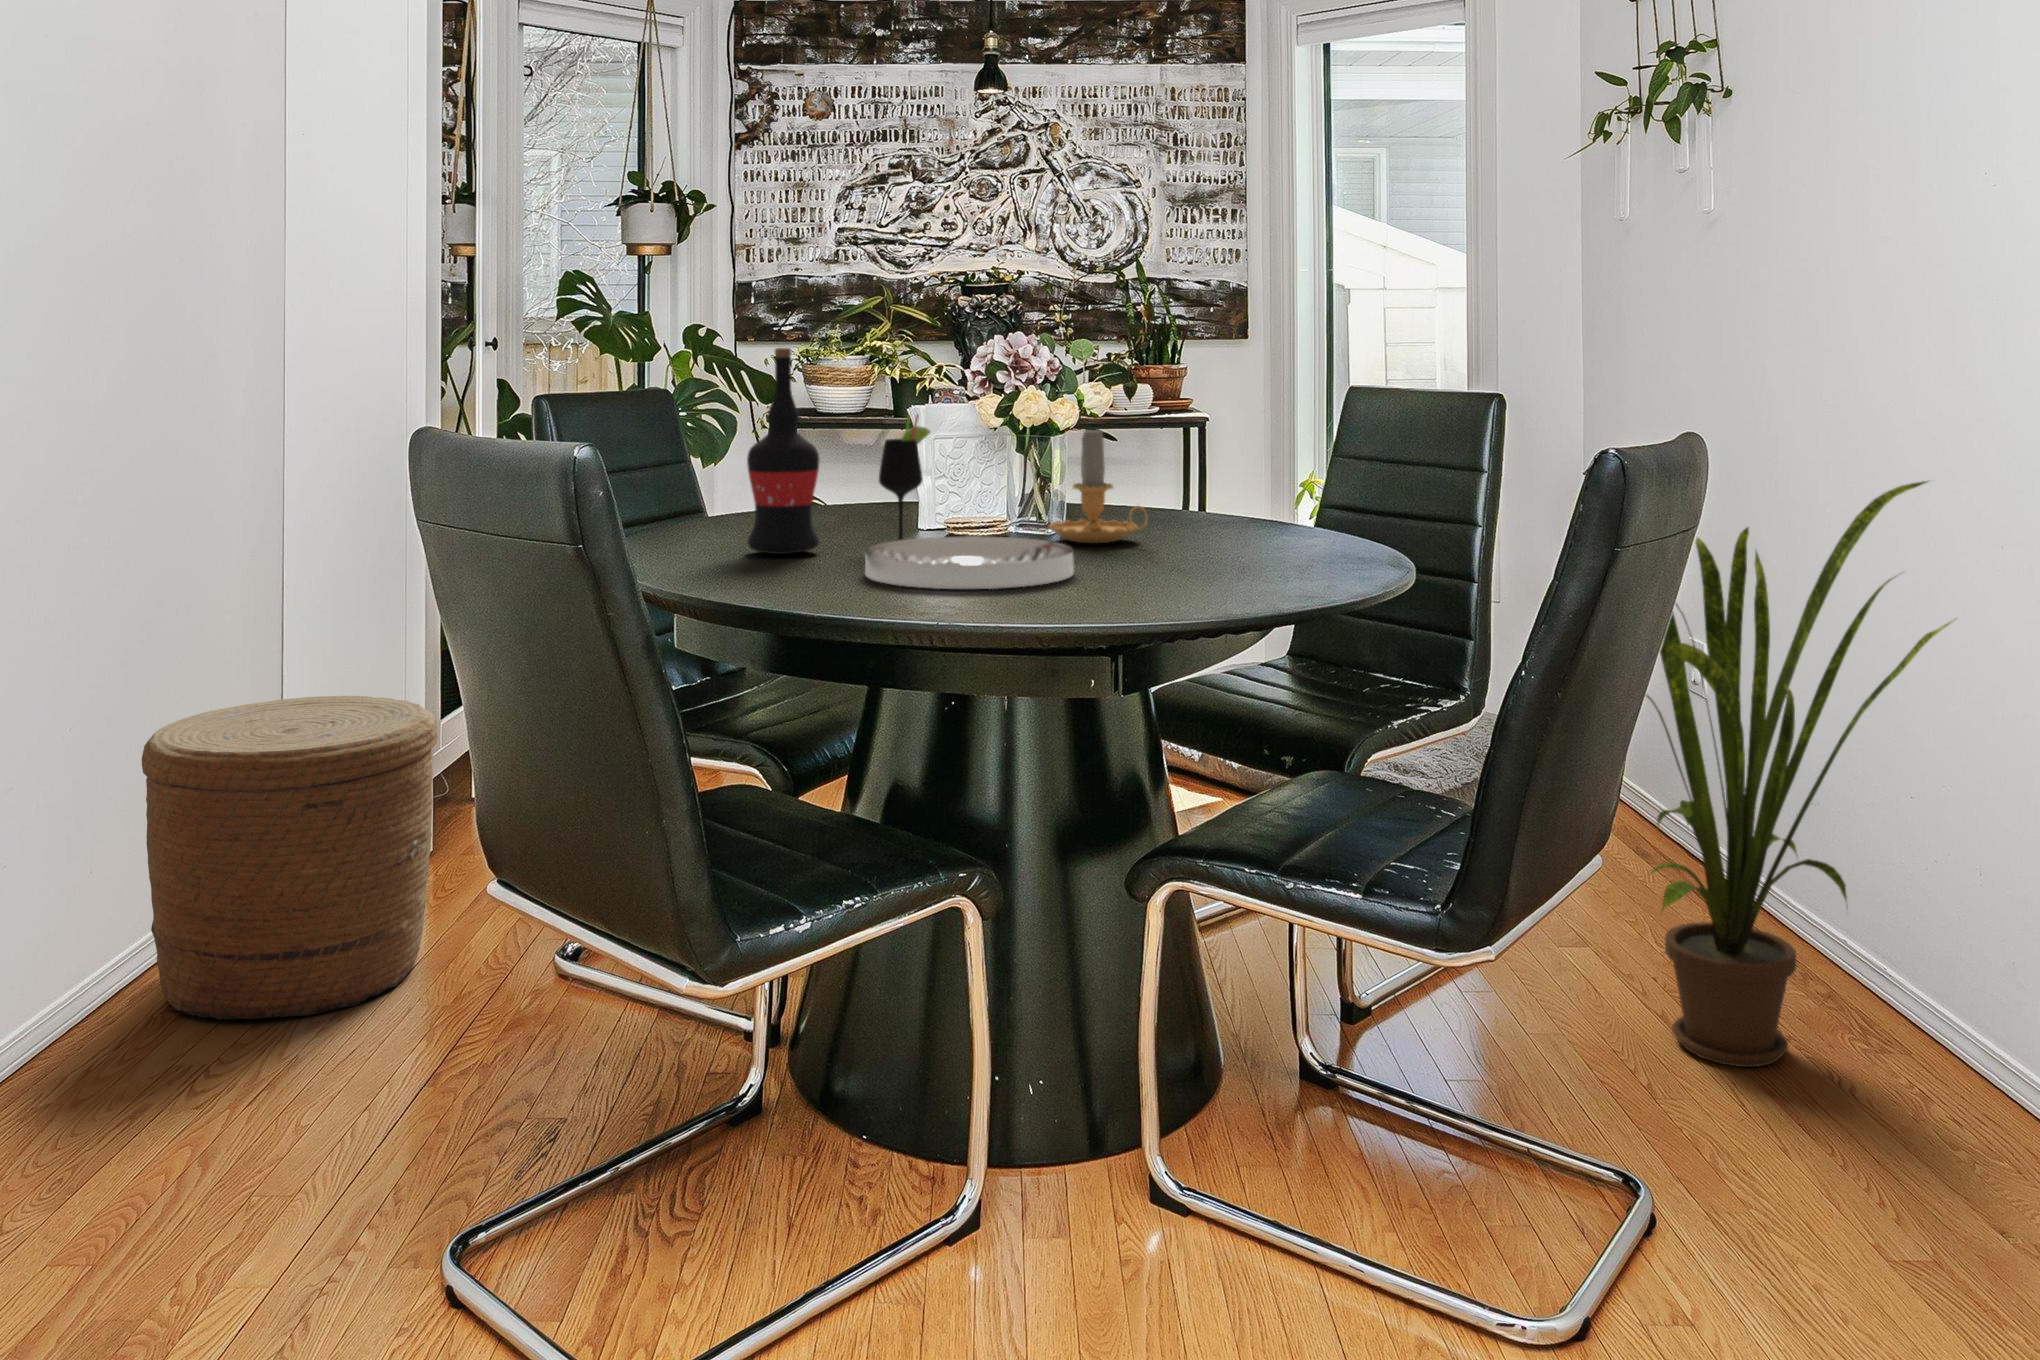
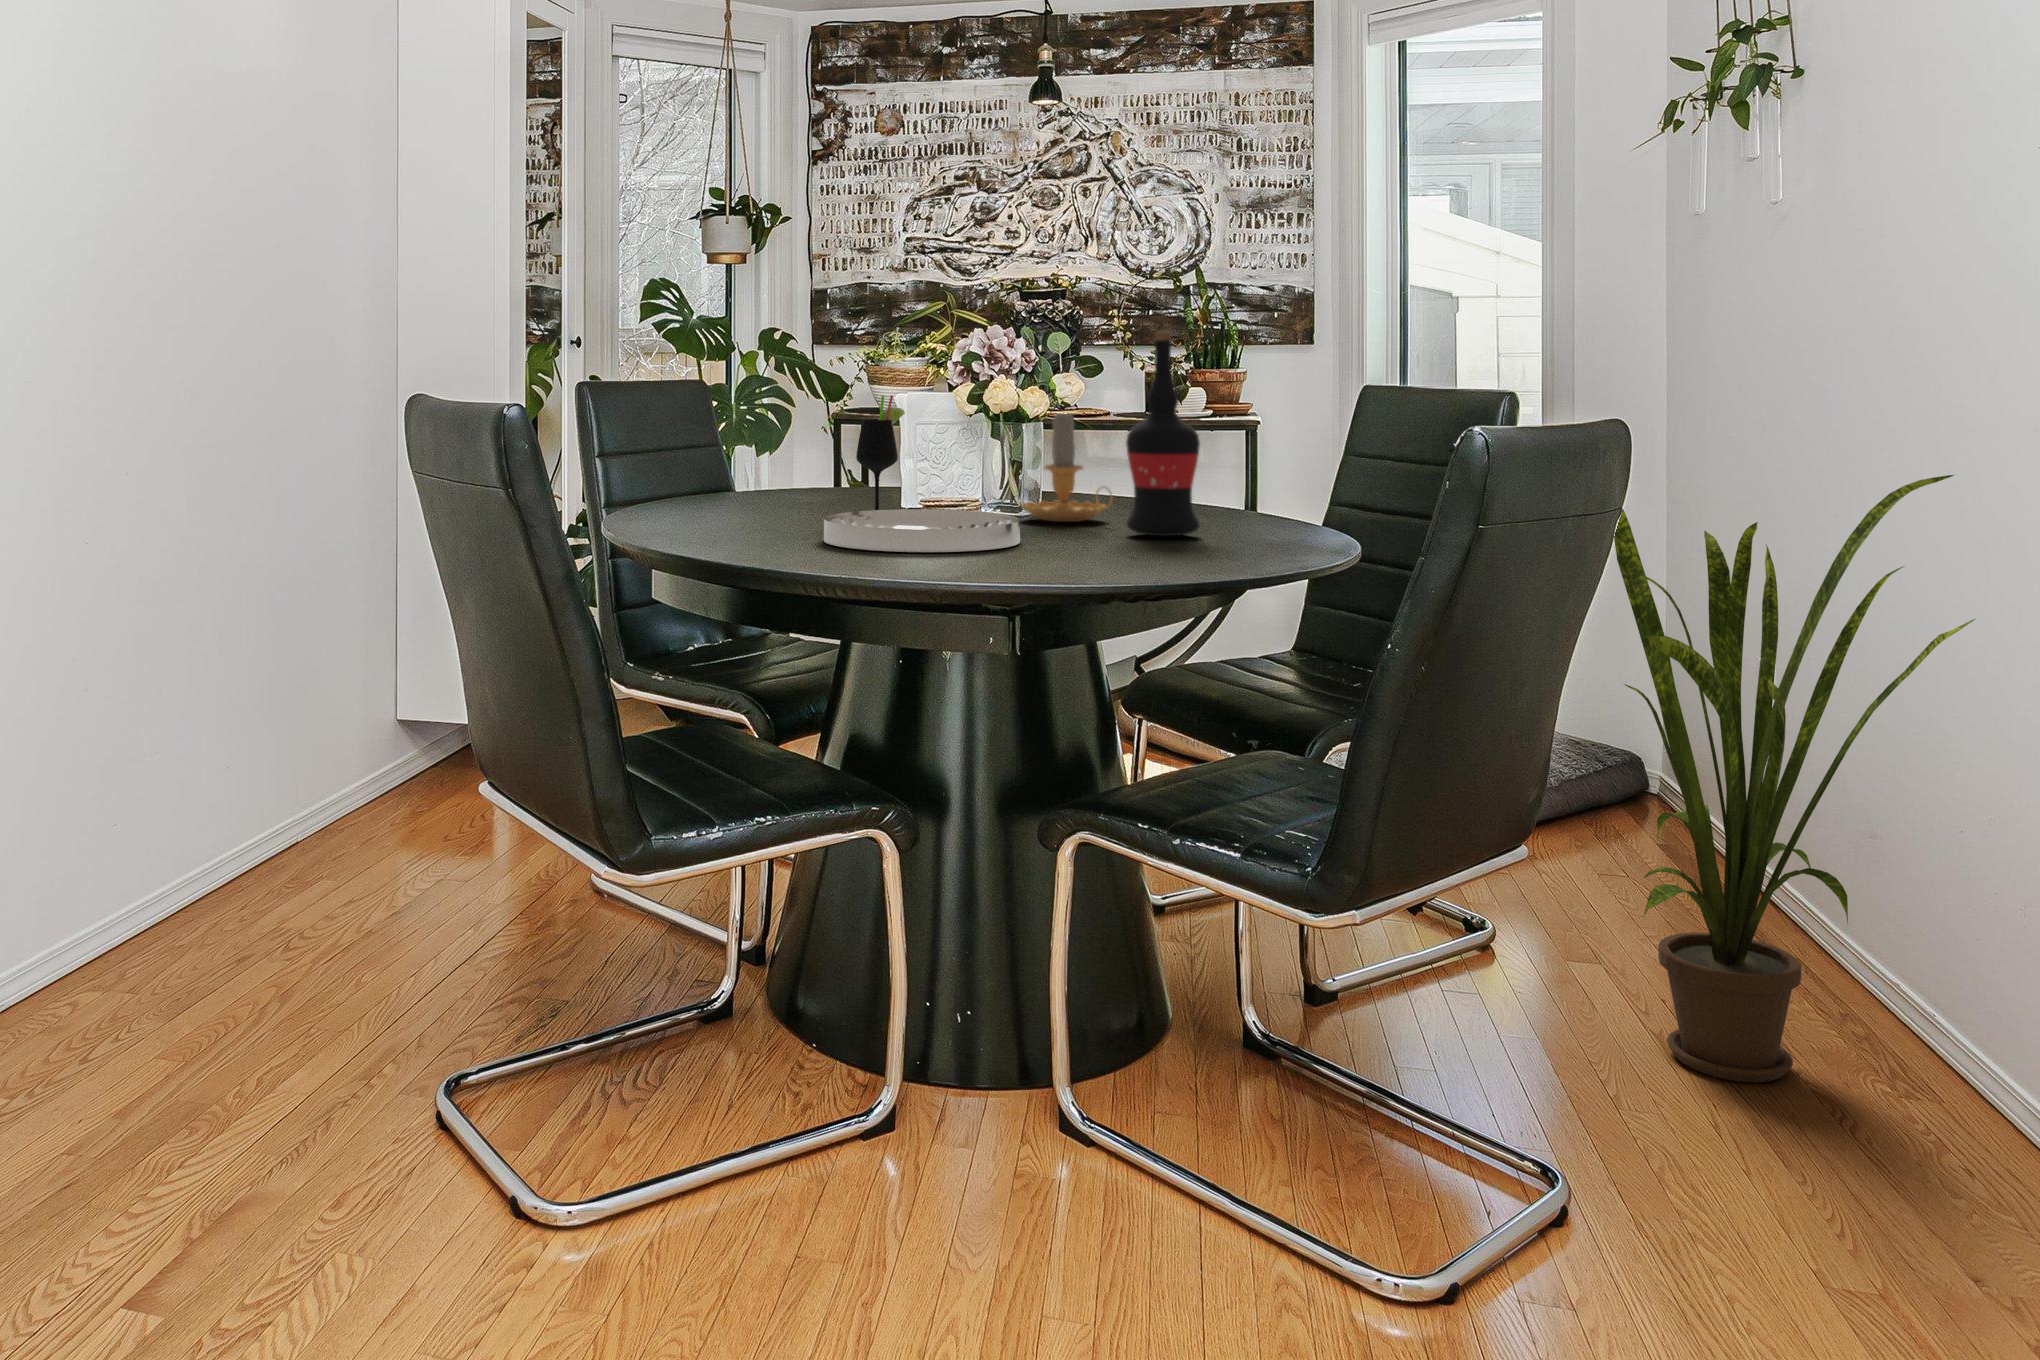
wine bottle: present [747,348,820,554] -> present [1126,331,1200,536]
woven basket: present [142,696,438,1019] -> none [233,652,486,930]

